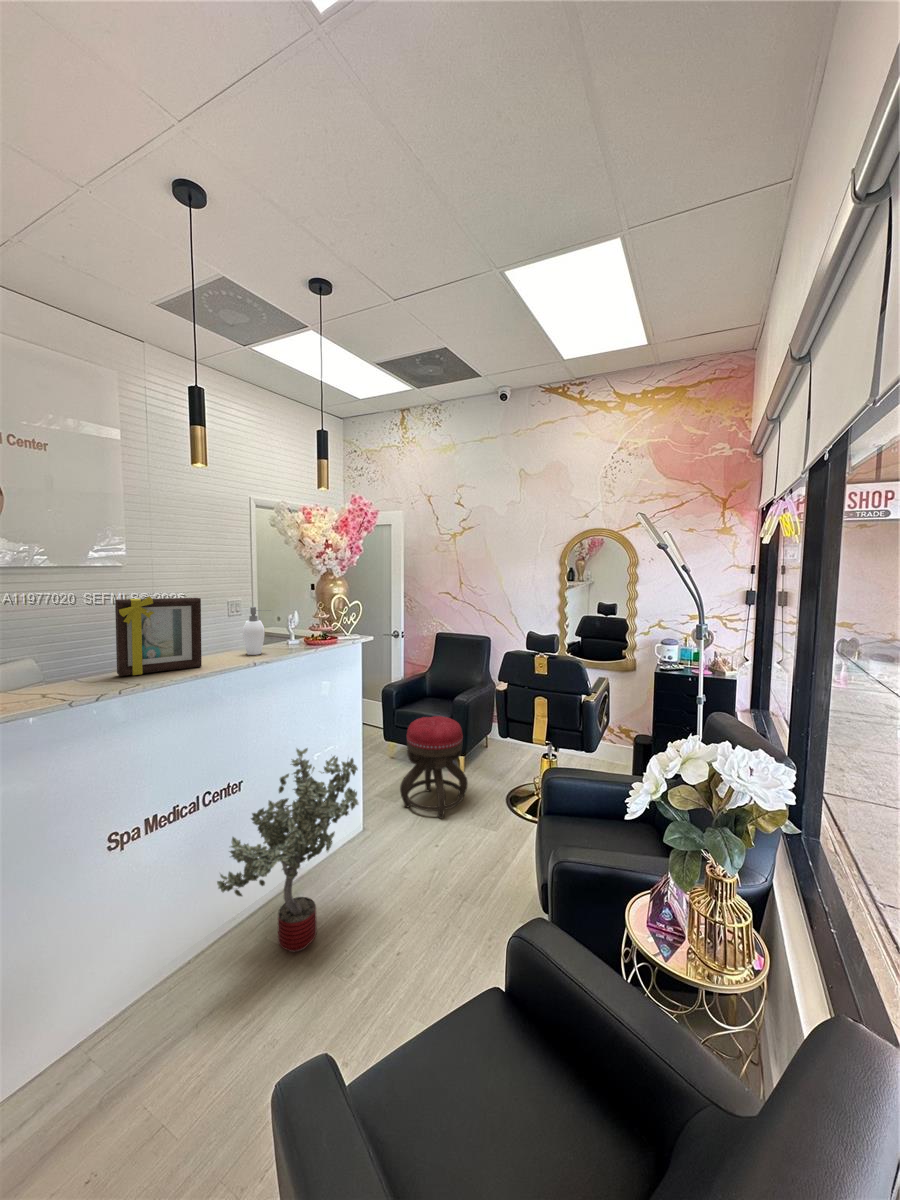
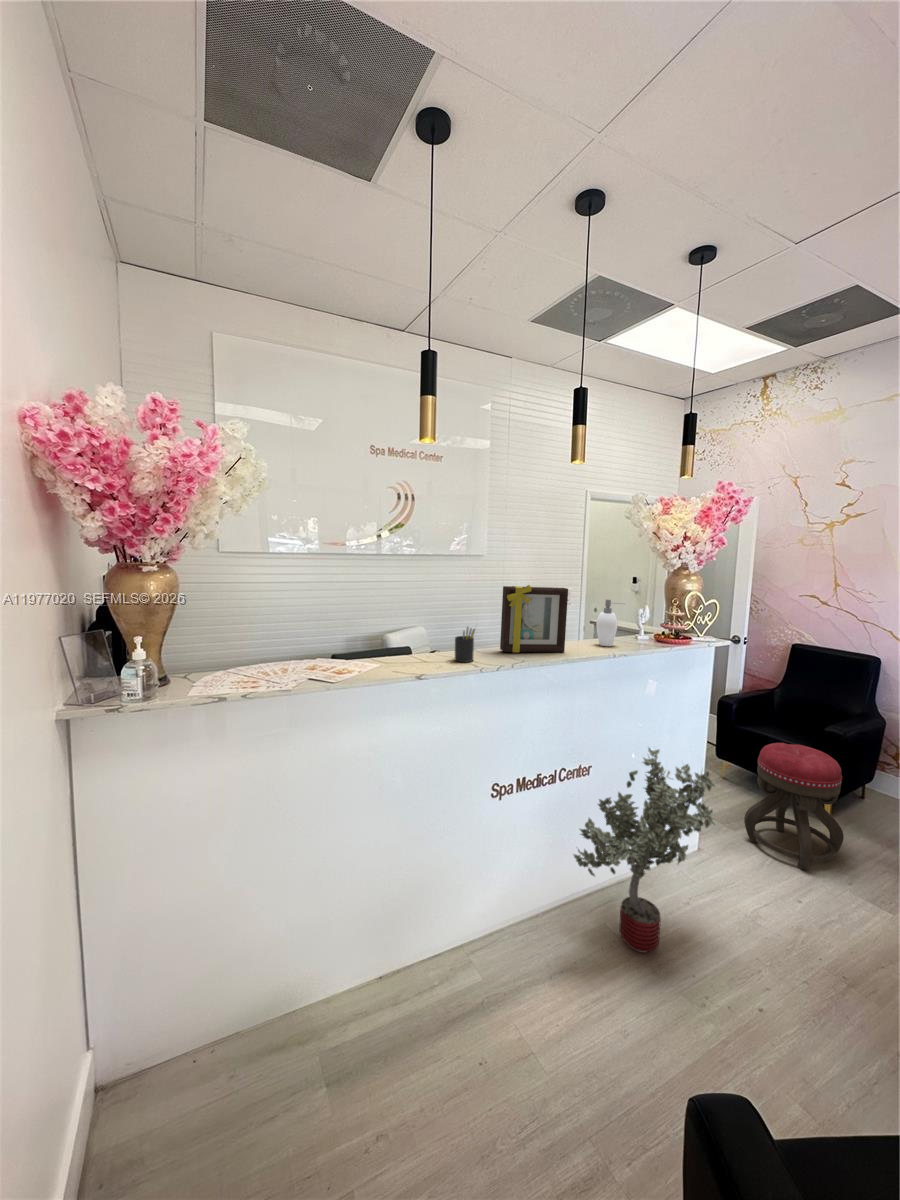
pen holder: none [36,647,71,697] -> present [455,627,475,662]

